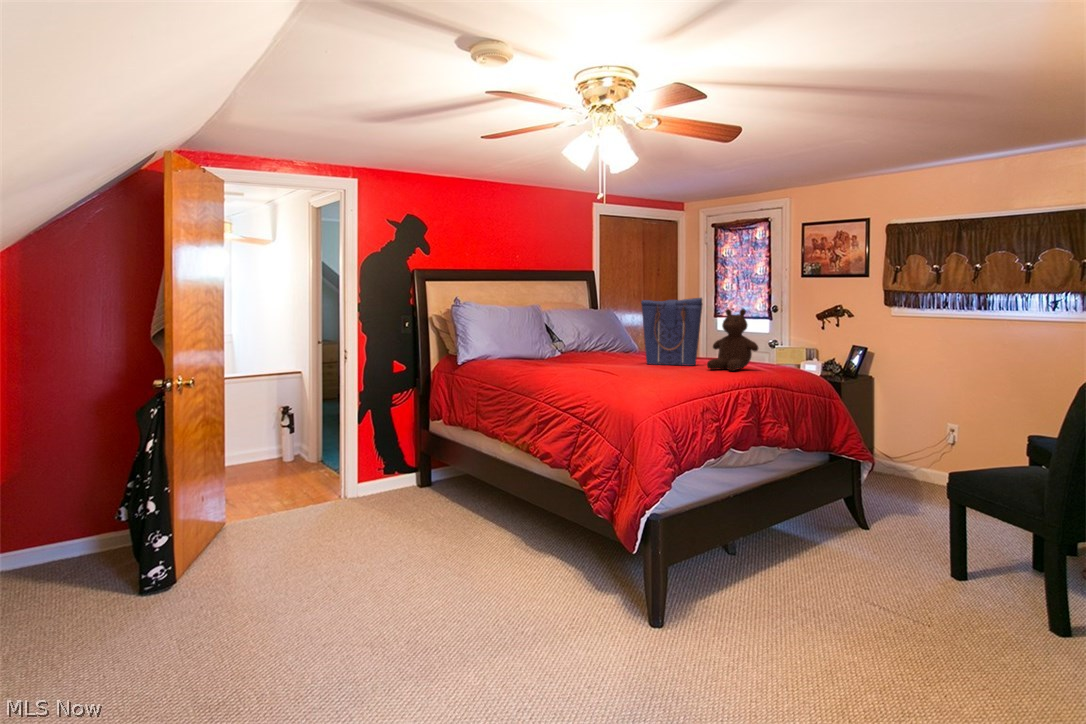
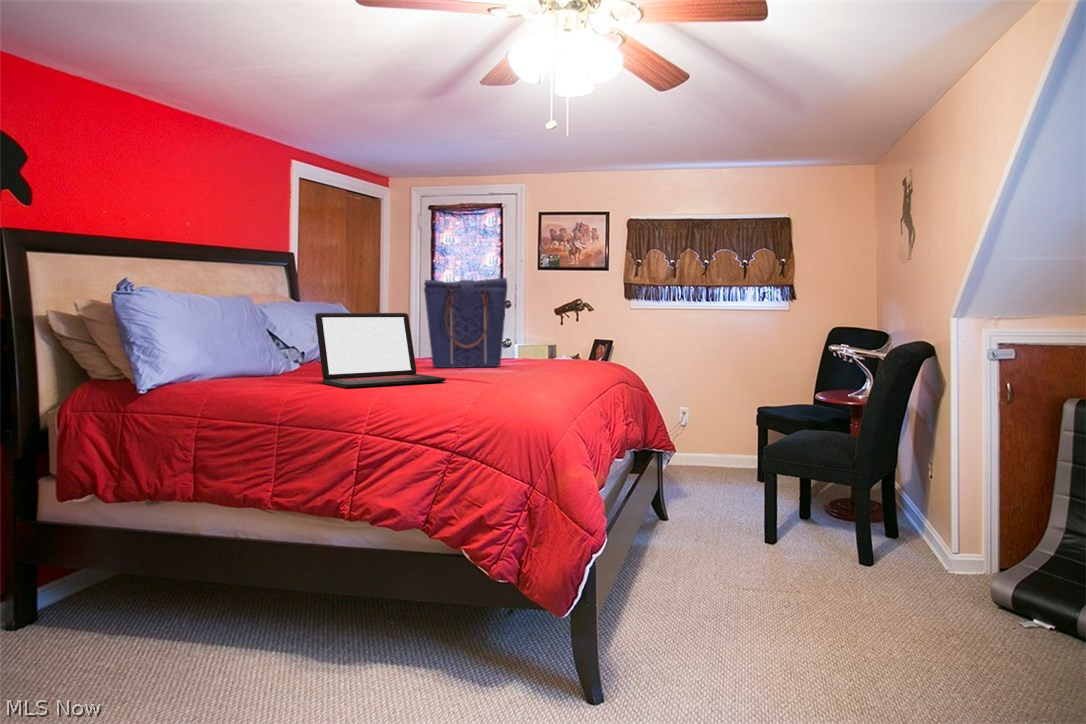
teddy bear: present [707,309,758,371] -> none [530,291,593,369]
laptop: none [538,329,606,376] -> present [315,313,446,388]

